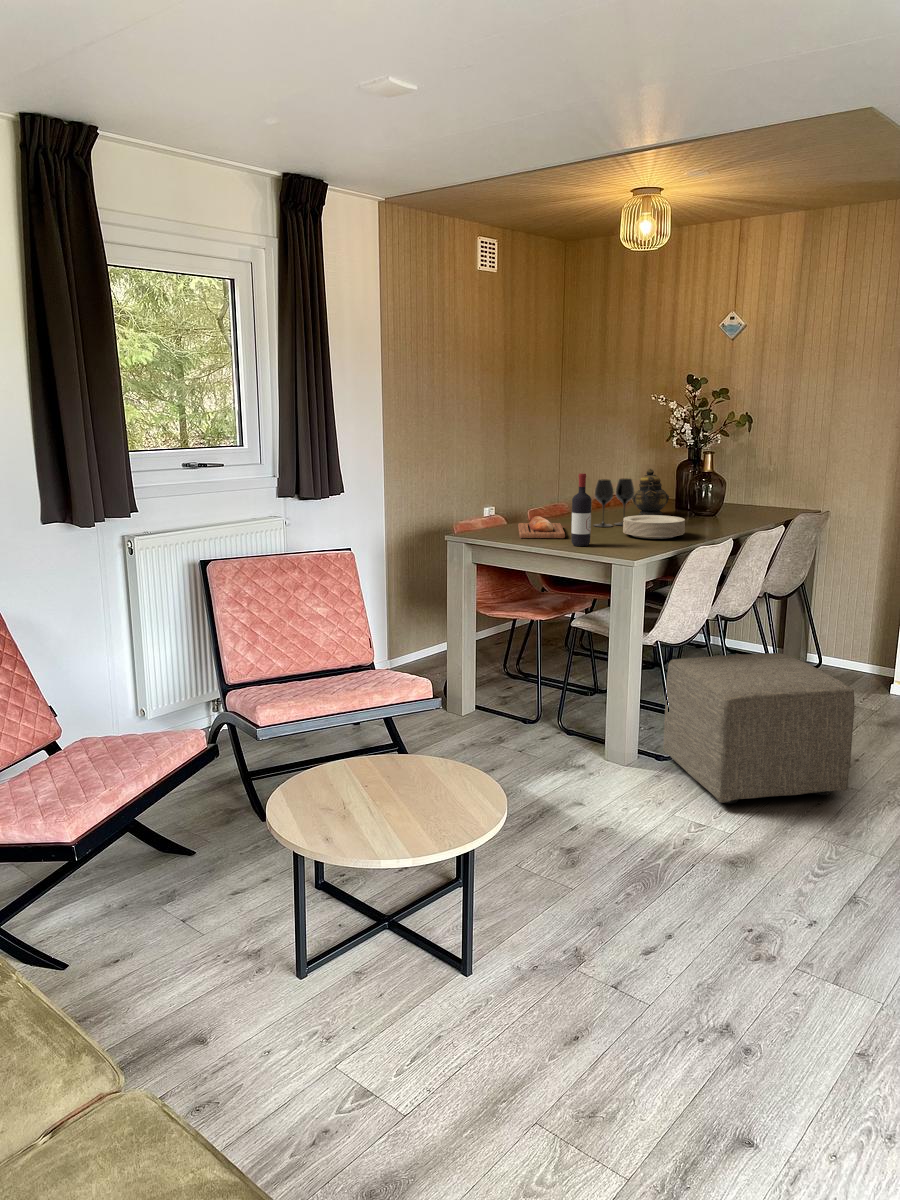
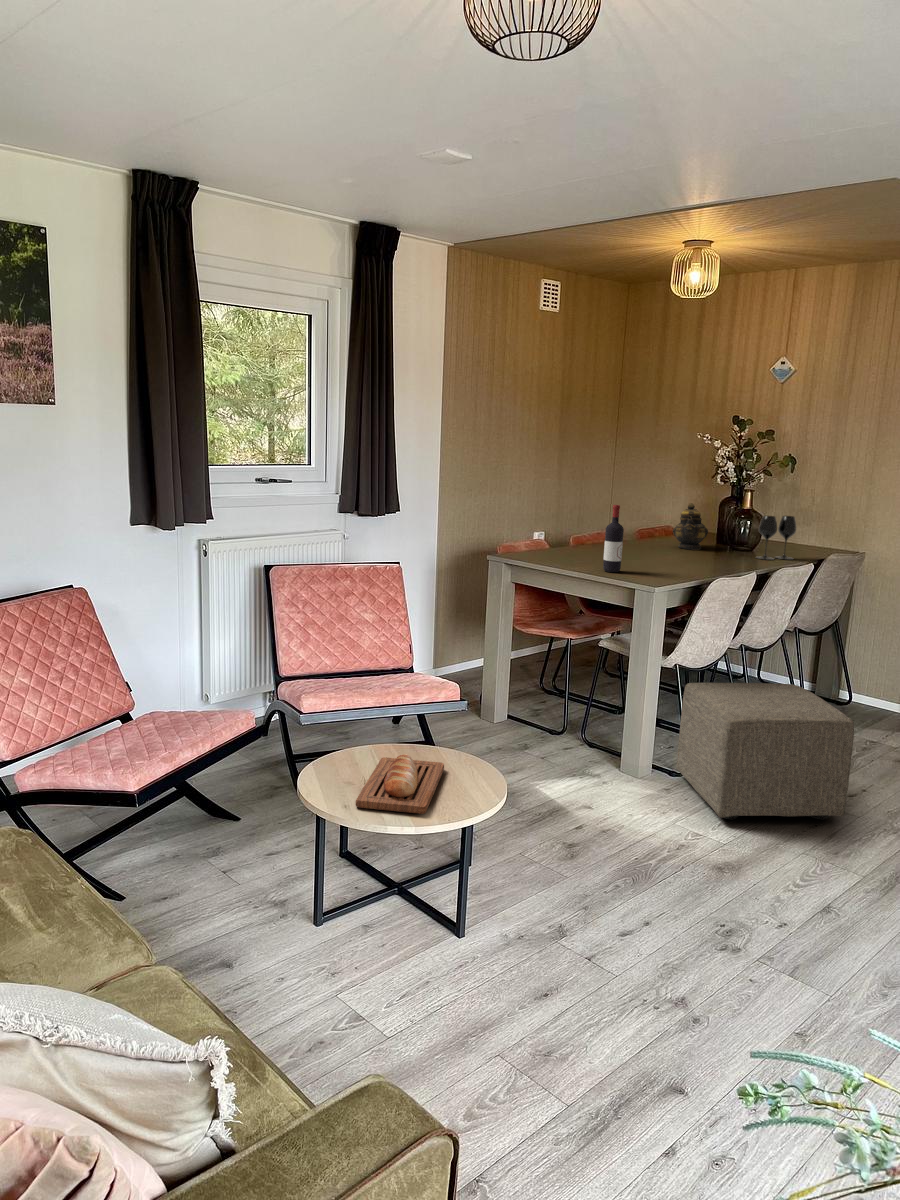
wine glass: present [594,479,634,527] -> present [756,516,796,560]
plate: present [623,515,685,539] -> none [655,547,715,570]
bread loaf: present [518,516,565,538] -> present [356,754,444,814]

